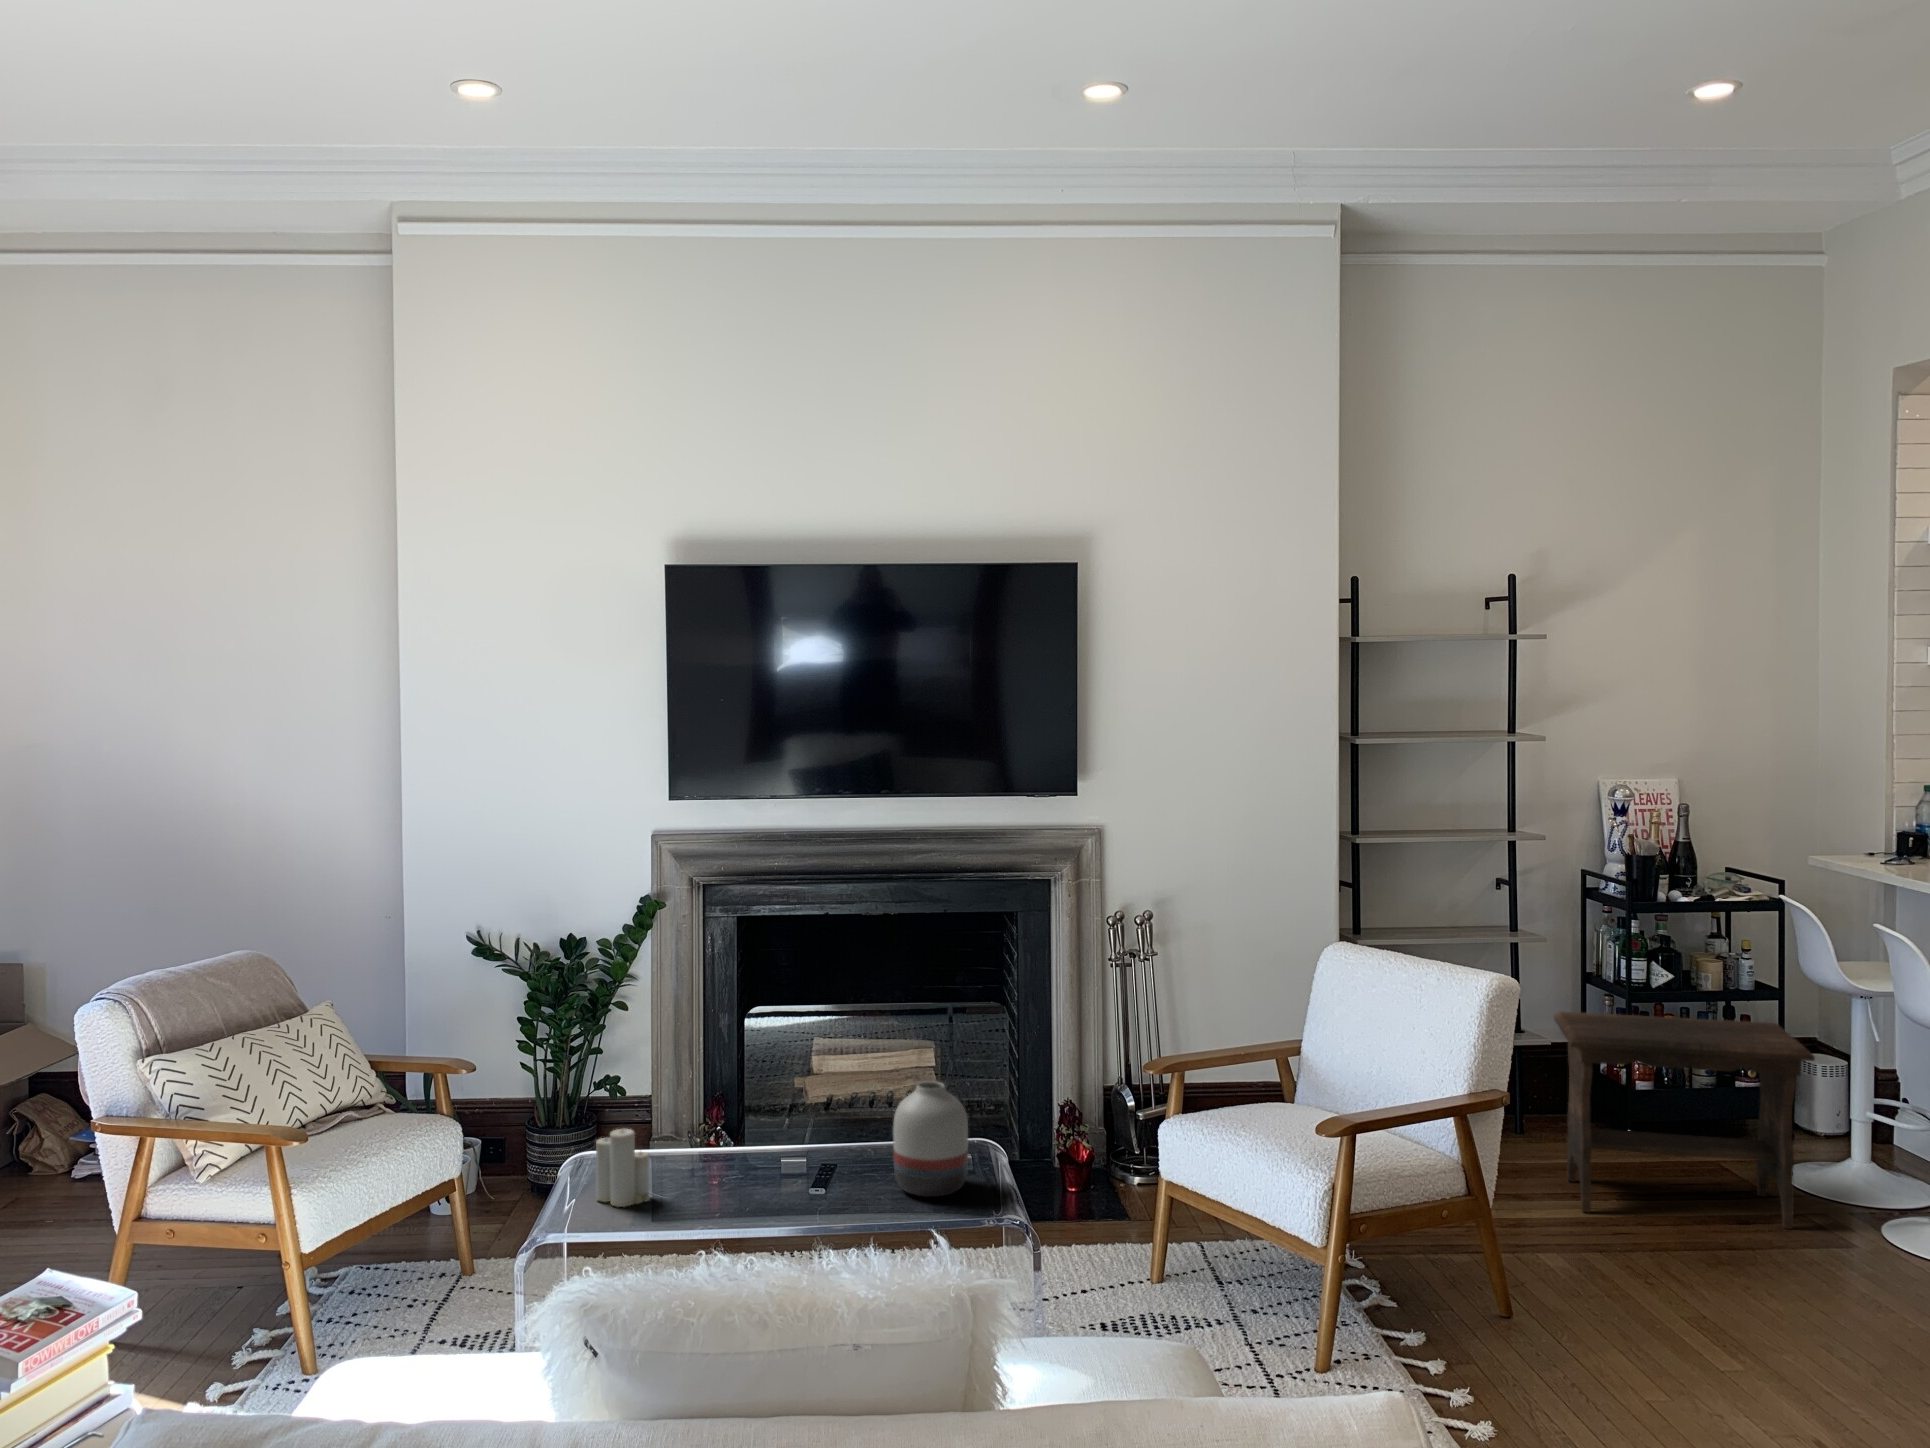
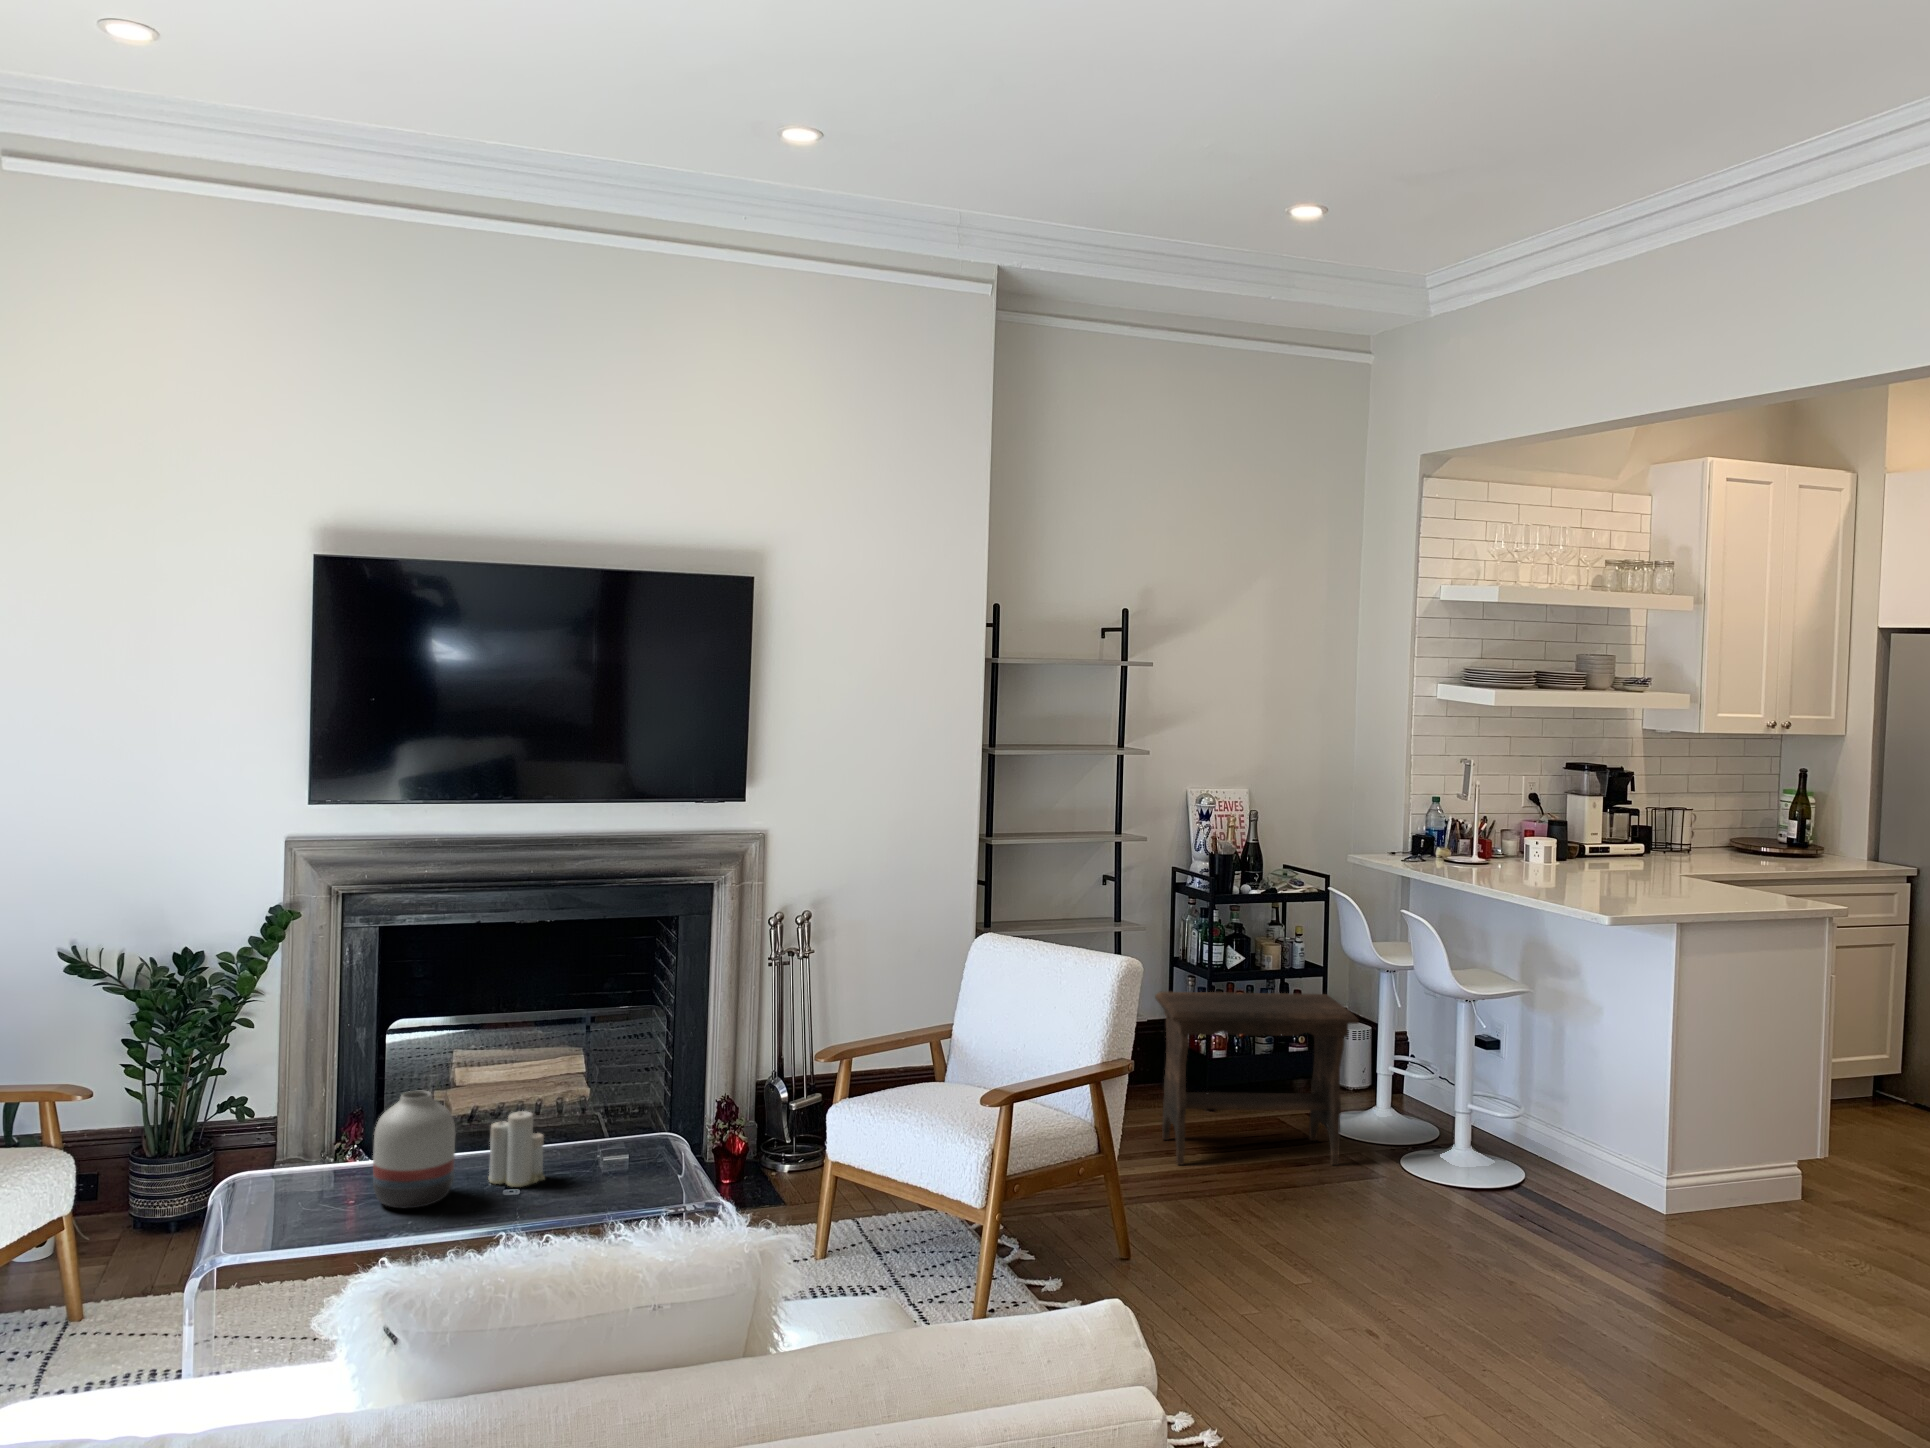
vase: present [893,1081,968,1197] -> present [373,1091,455,1208]
candle: present [596,1129,650,1207] -> present [488,1111,545,1187]

